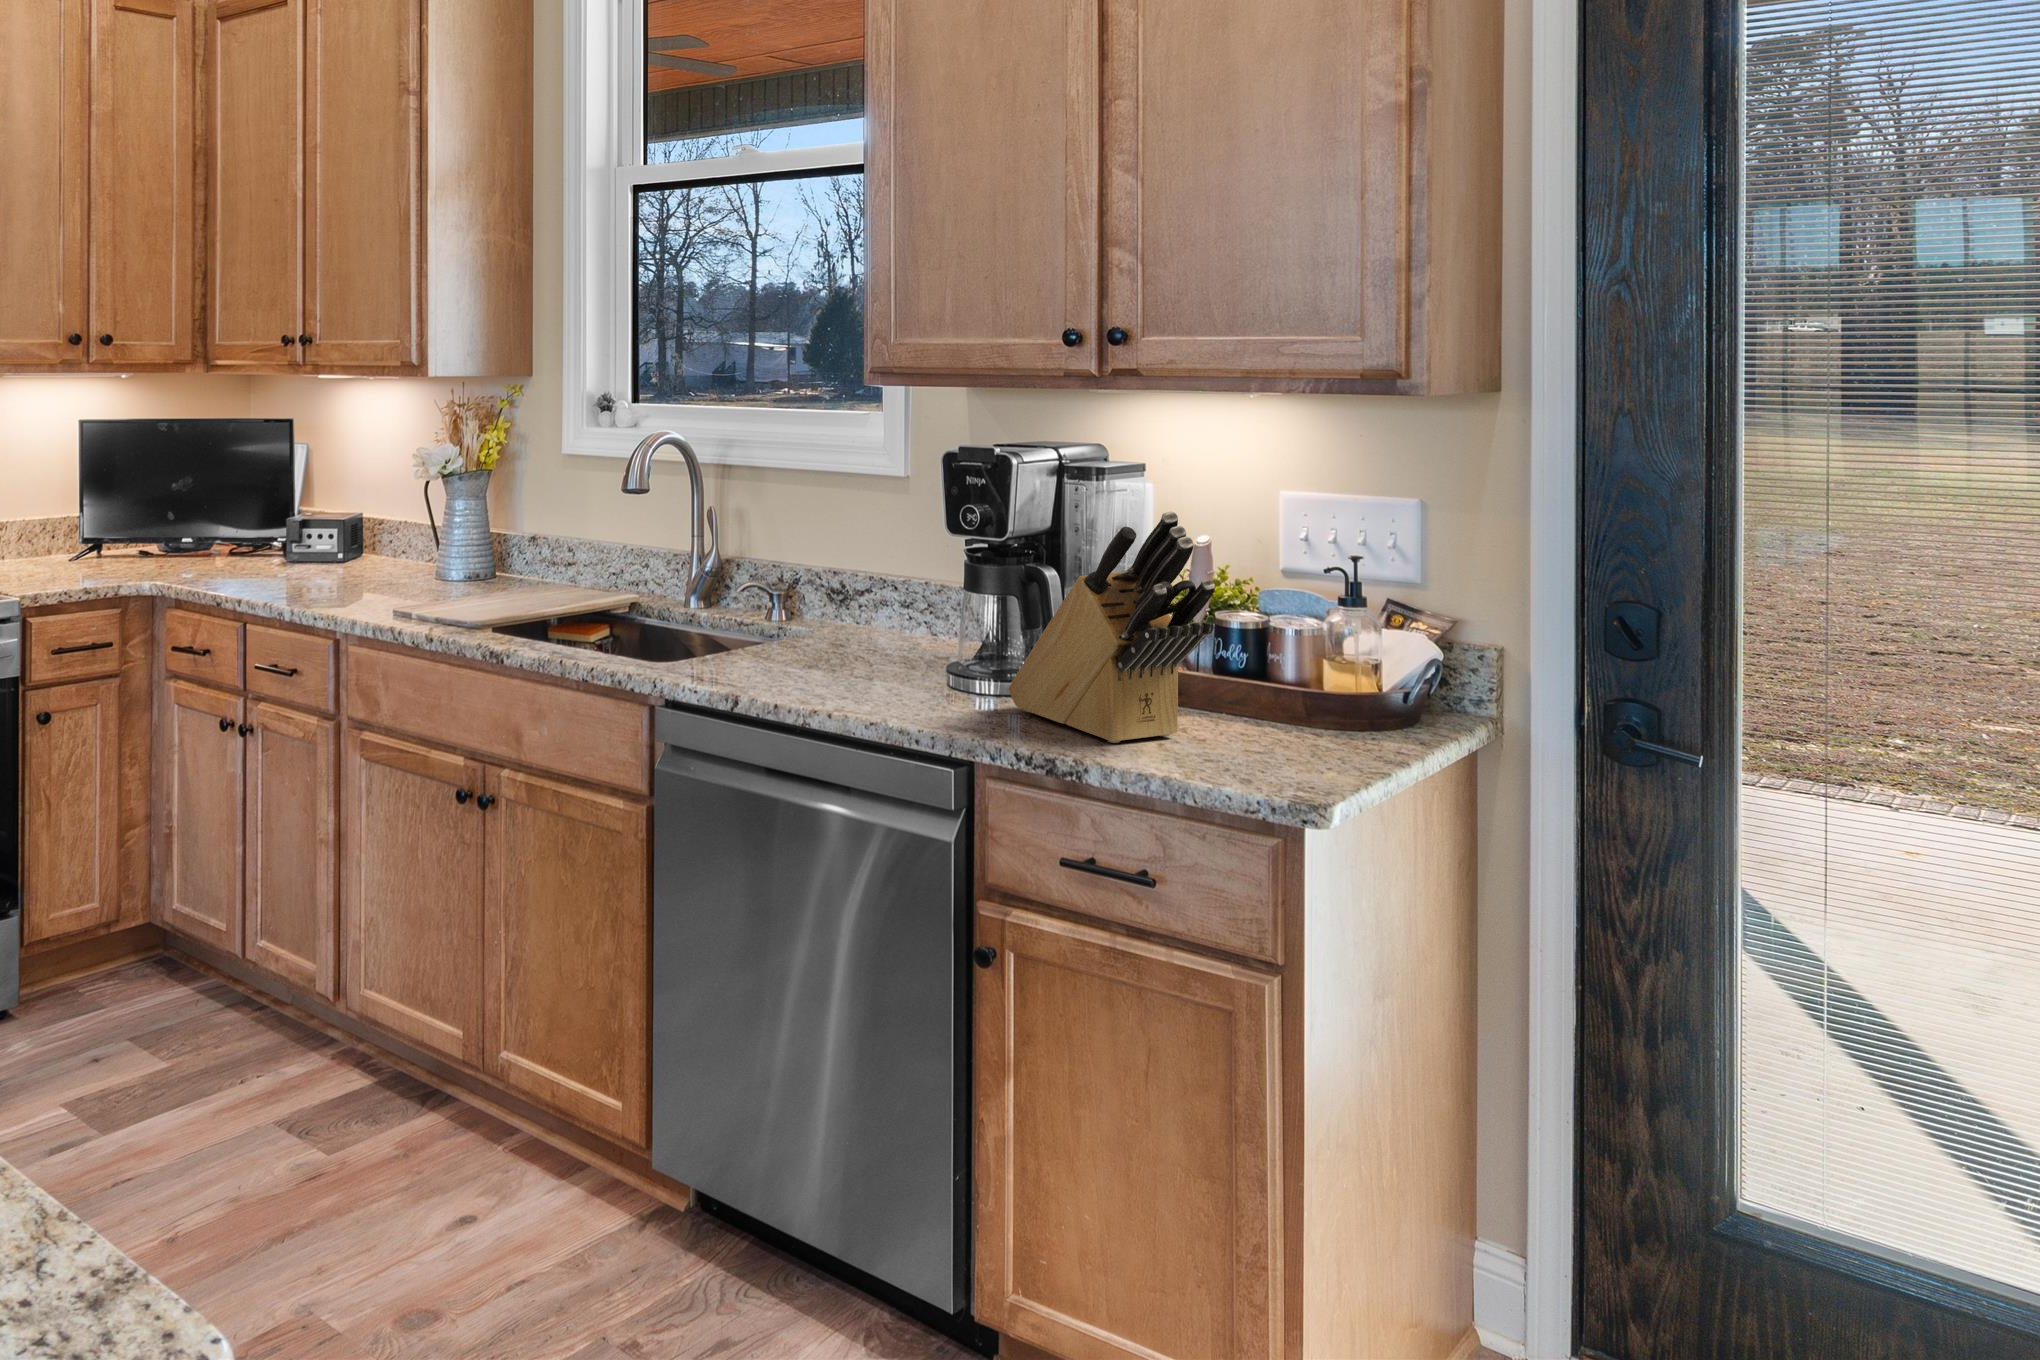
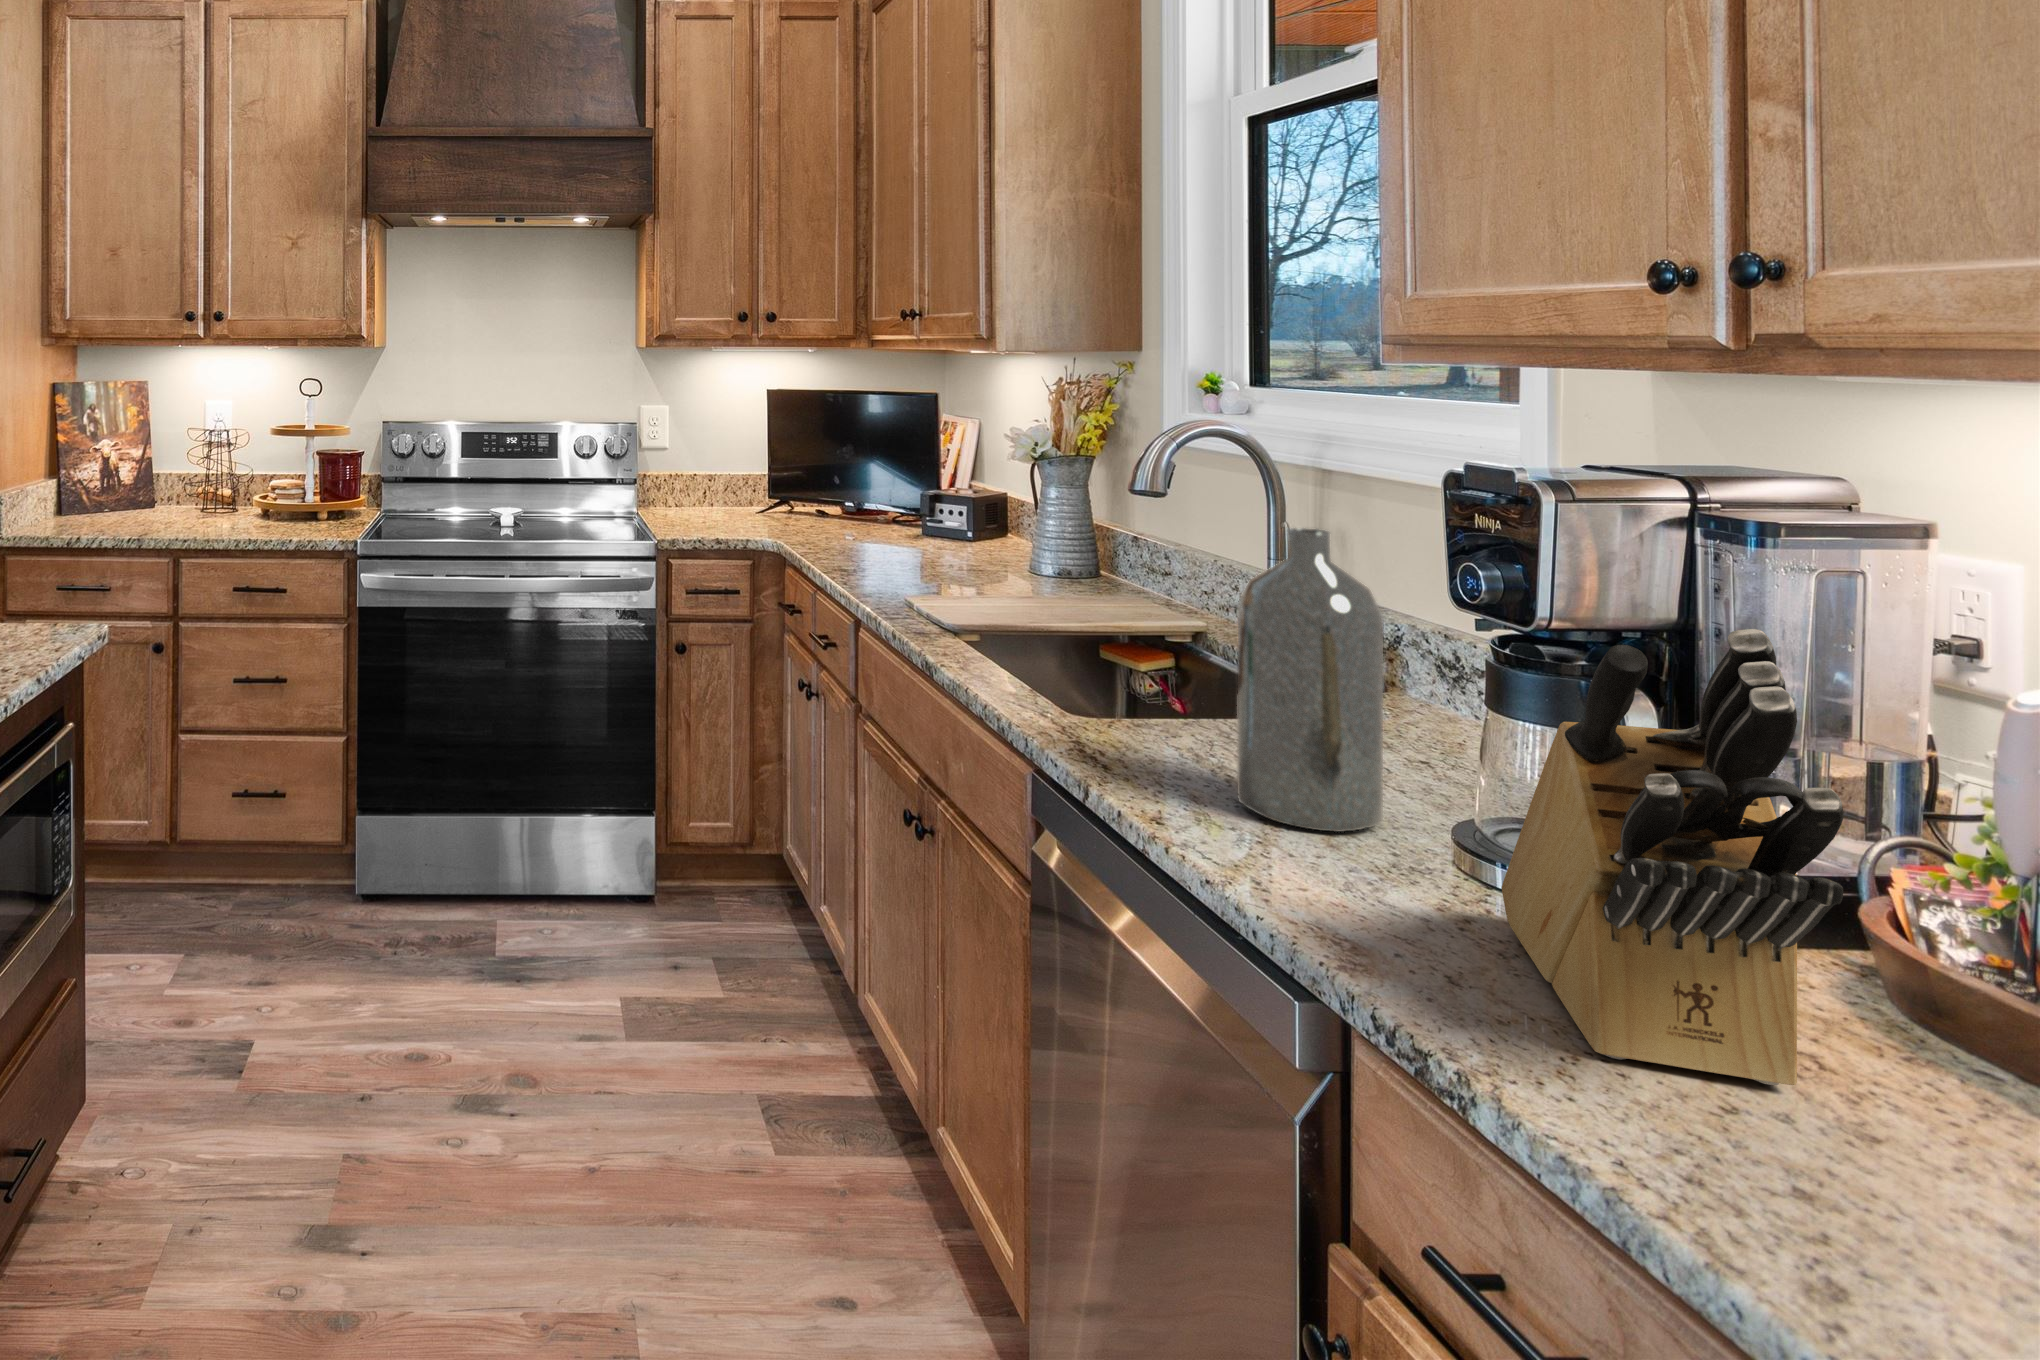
bottle: none [817,495,901,692] -> present [1237,528,1383,832]

